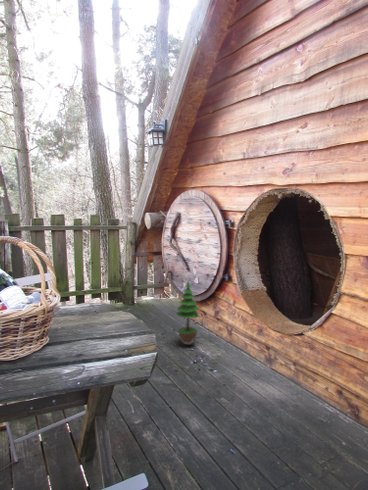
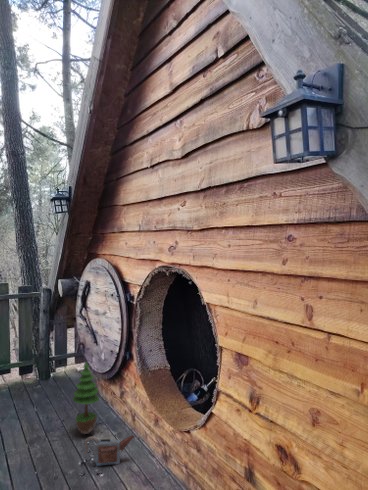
watering can: none [196,342,239,367] -> present [84,435,134,466]

